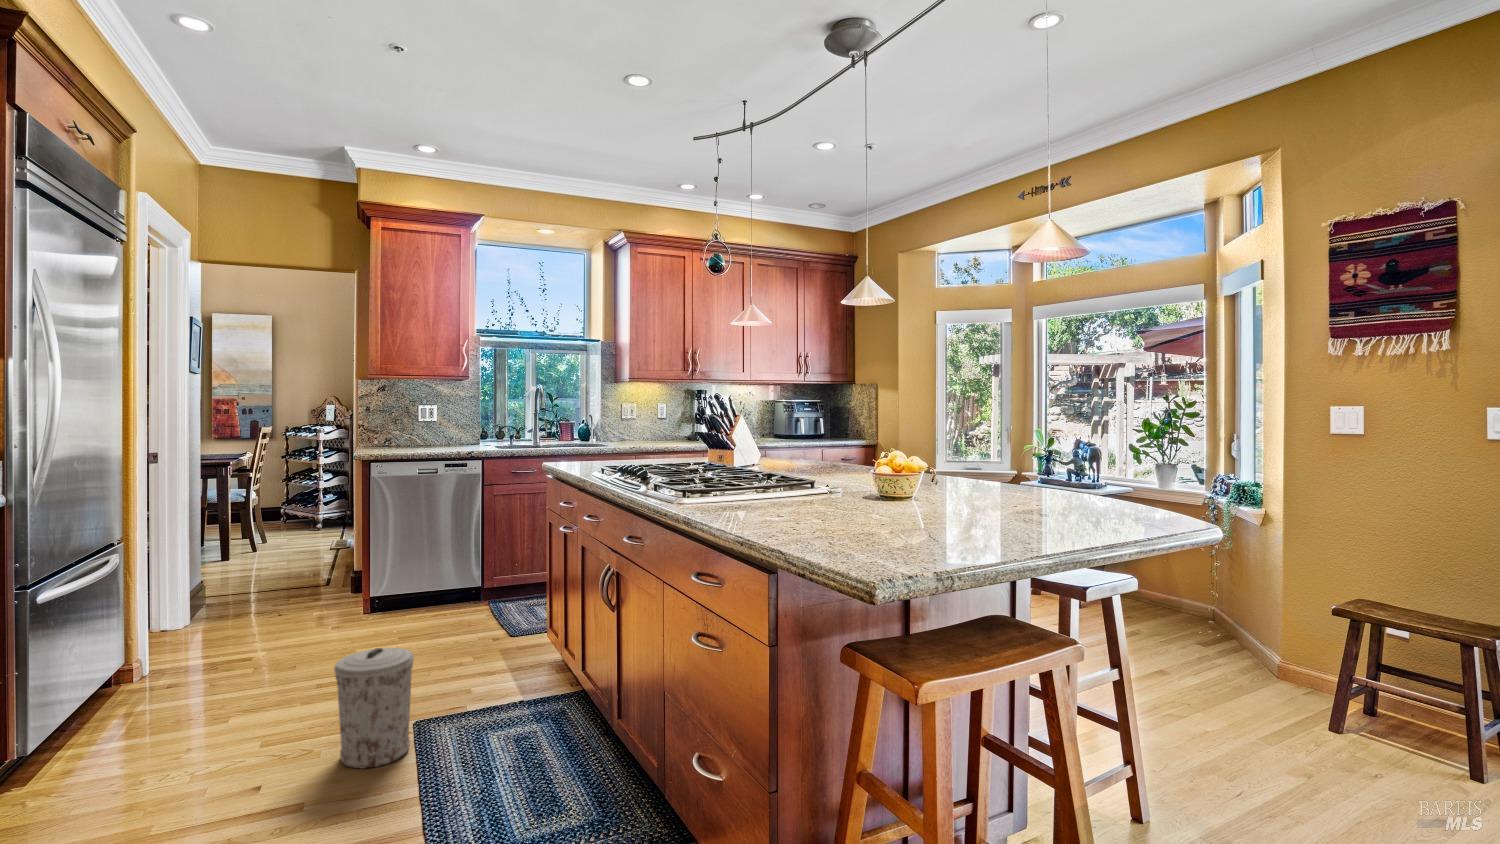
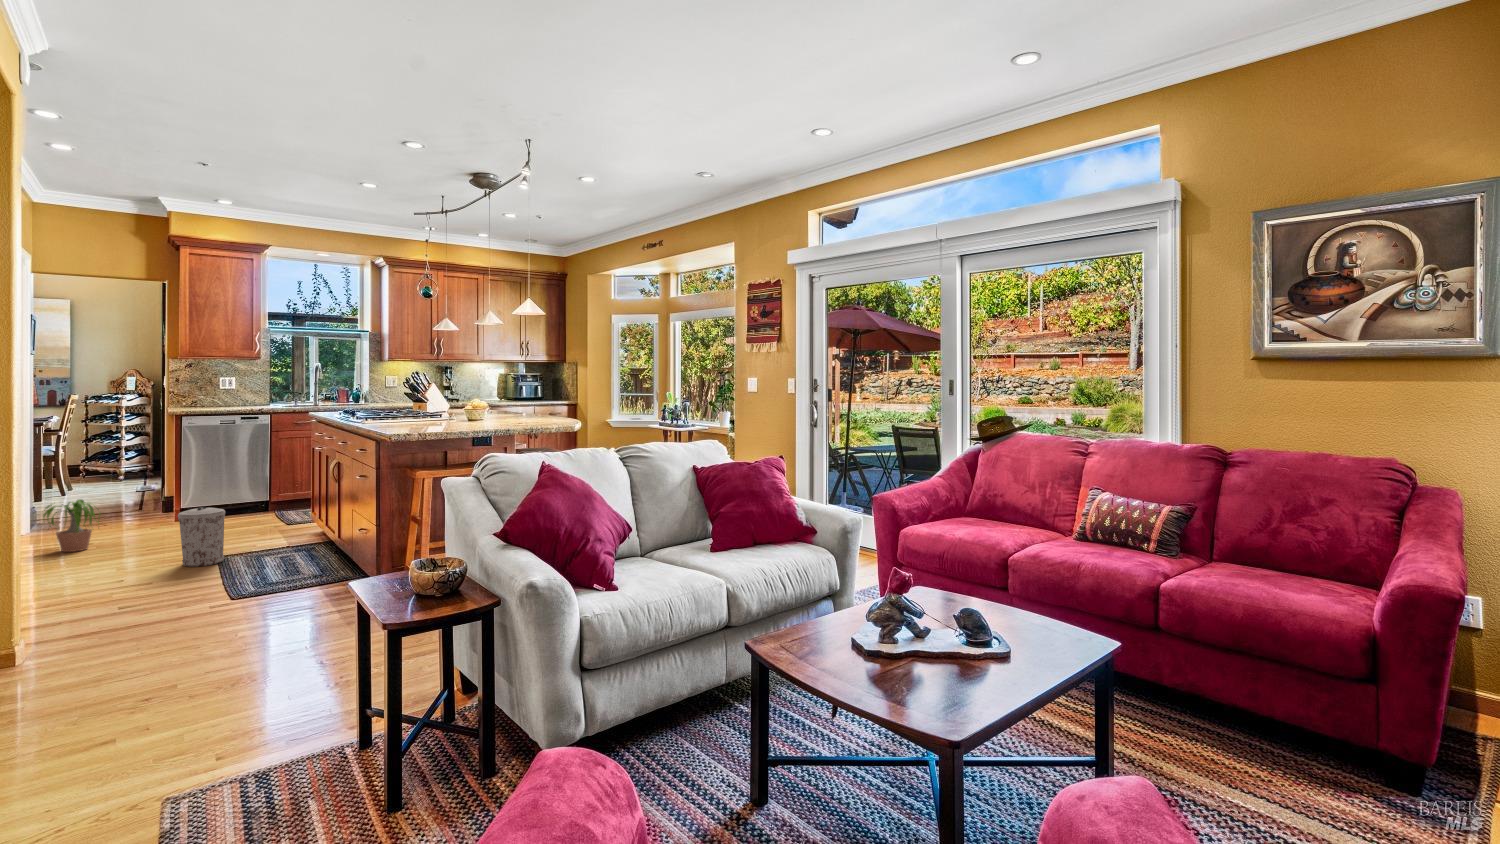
potted plant: none [131,605,241,696] -> present [43,499,95,552]

